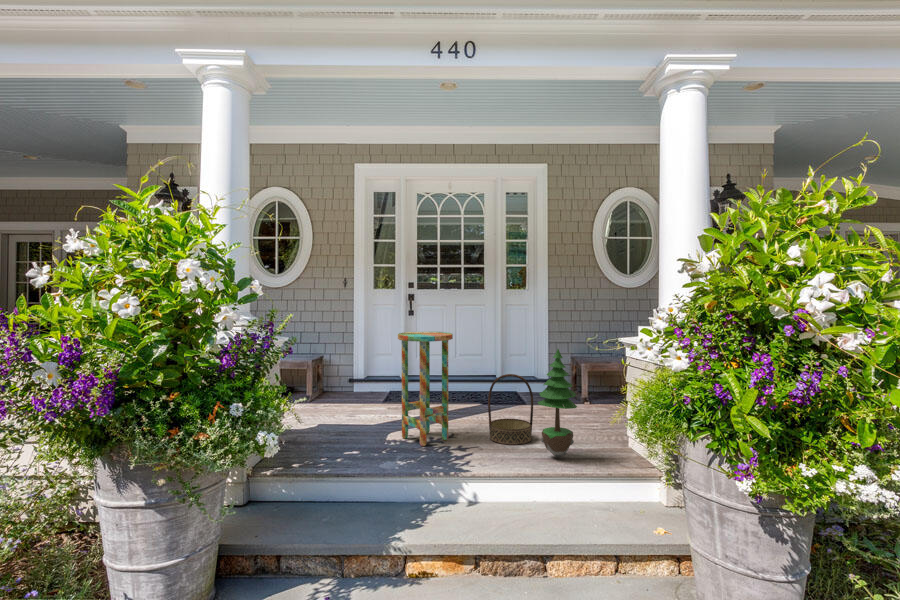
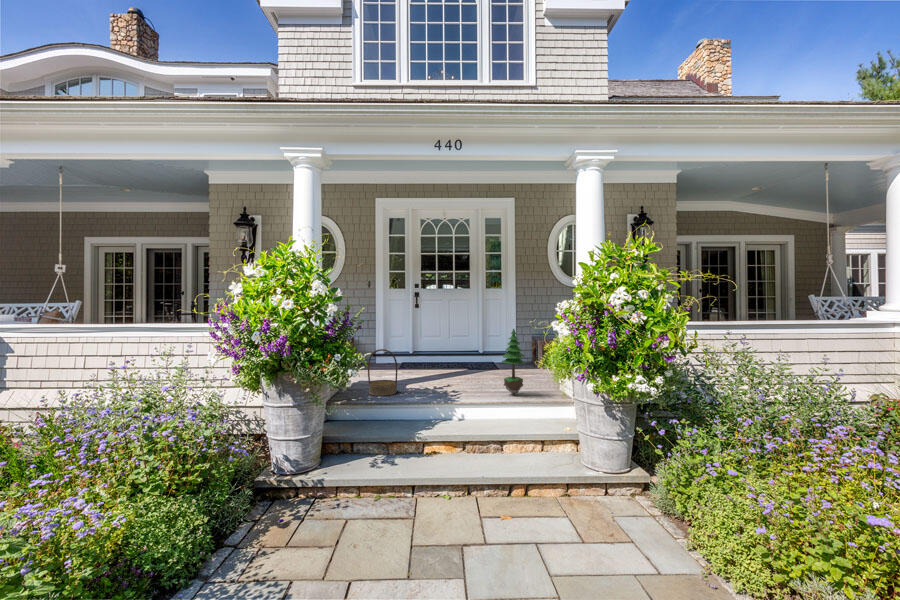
side table: present [398,331,453,446] -> none [414,319,449,390]
basket: present [488,374,533,445] -> present [368,349,397,396]

